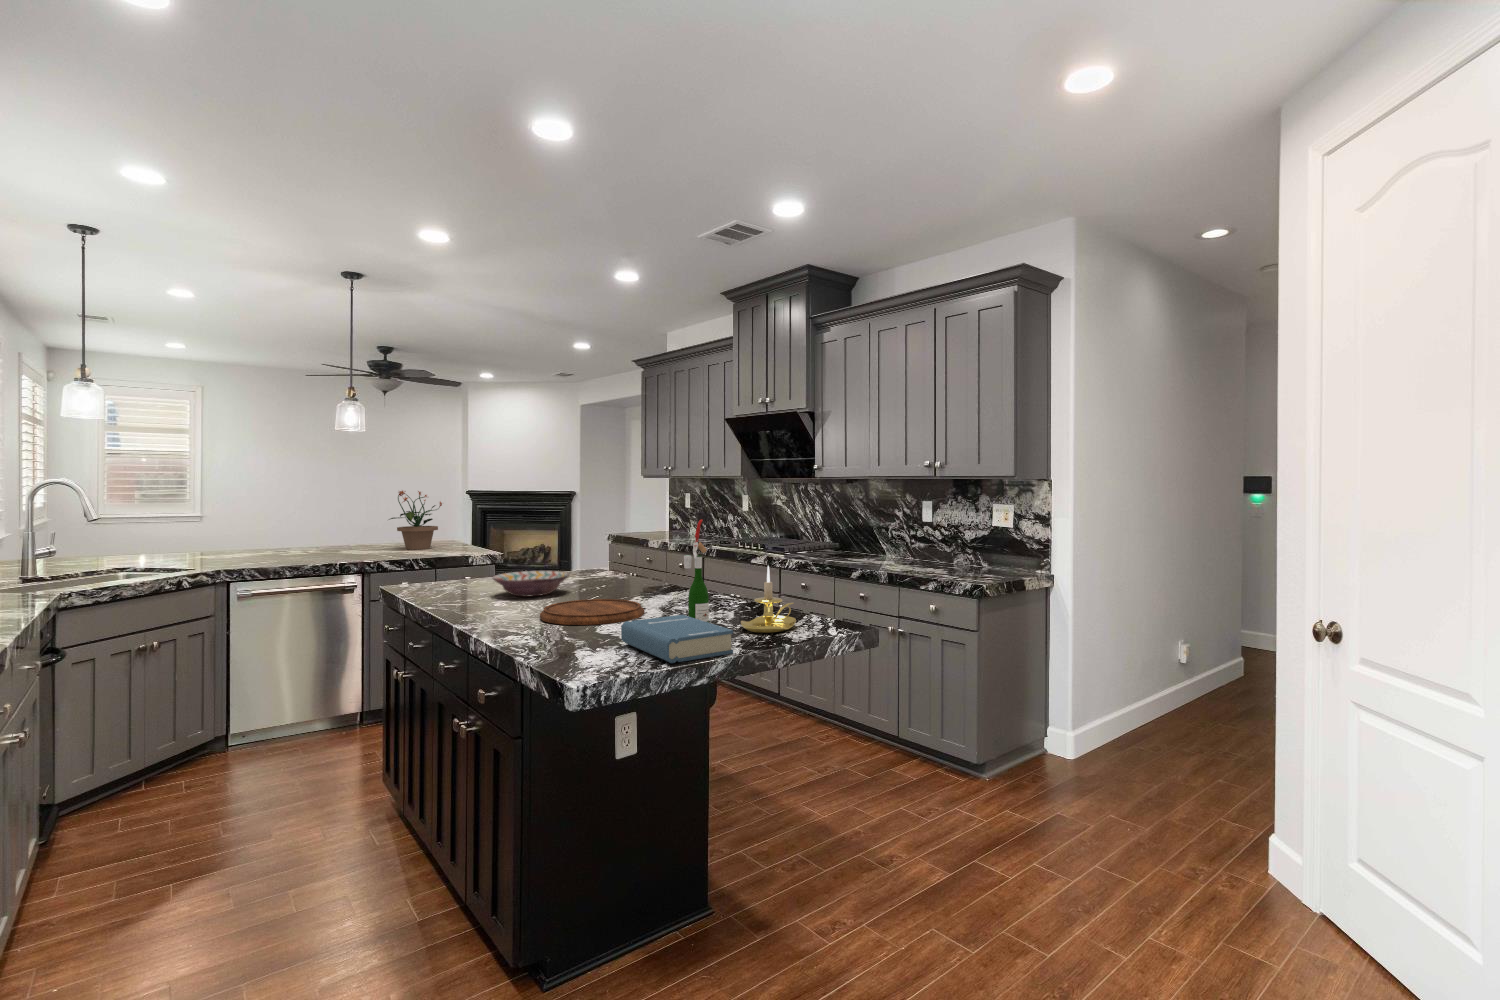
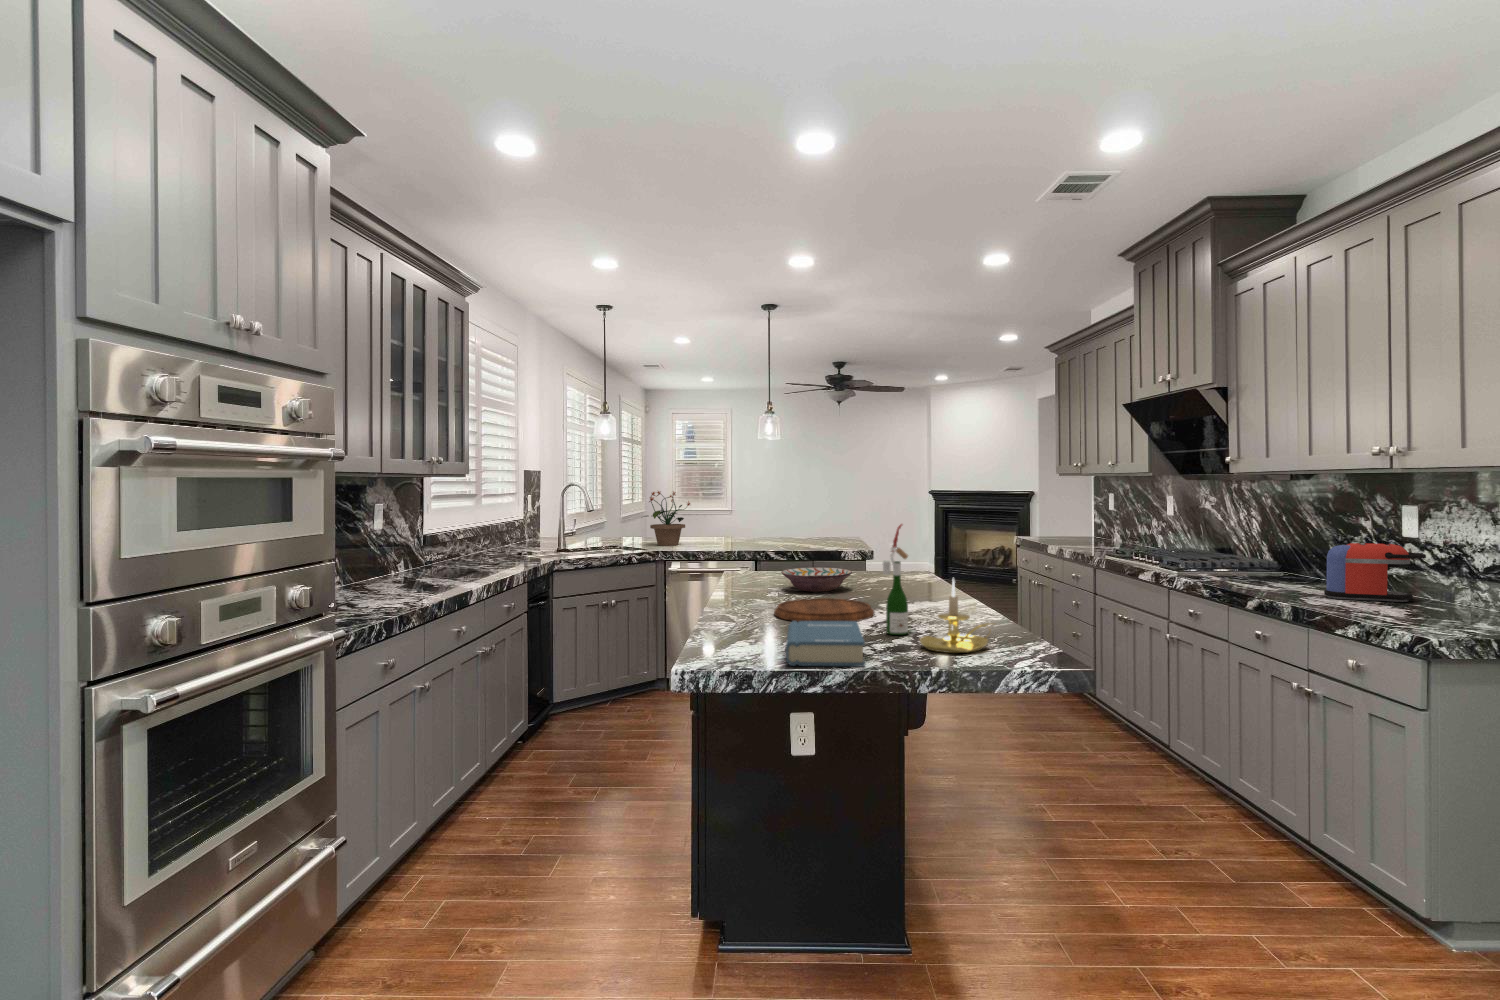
potted plant: present [389,491,442,550] -> present [644,491,690,546]
coffee maker: none [893,526,946,567] -> present [1324,543,1426,602]

